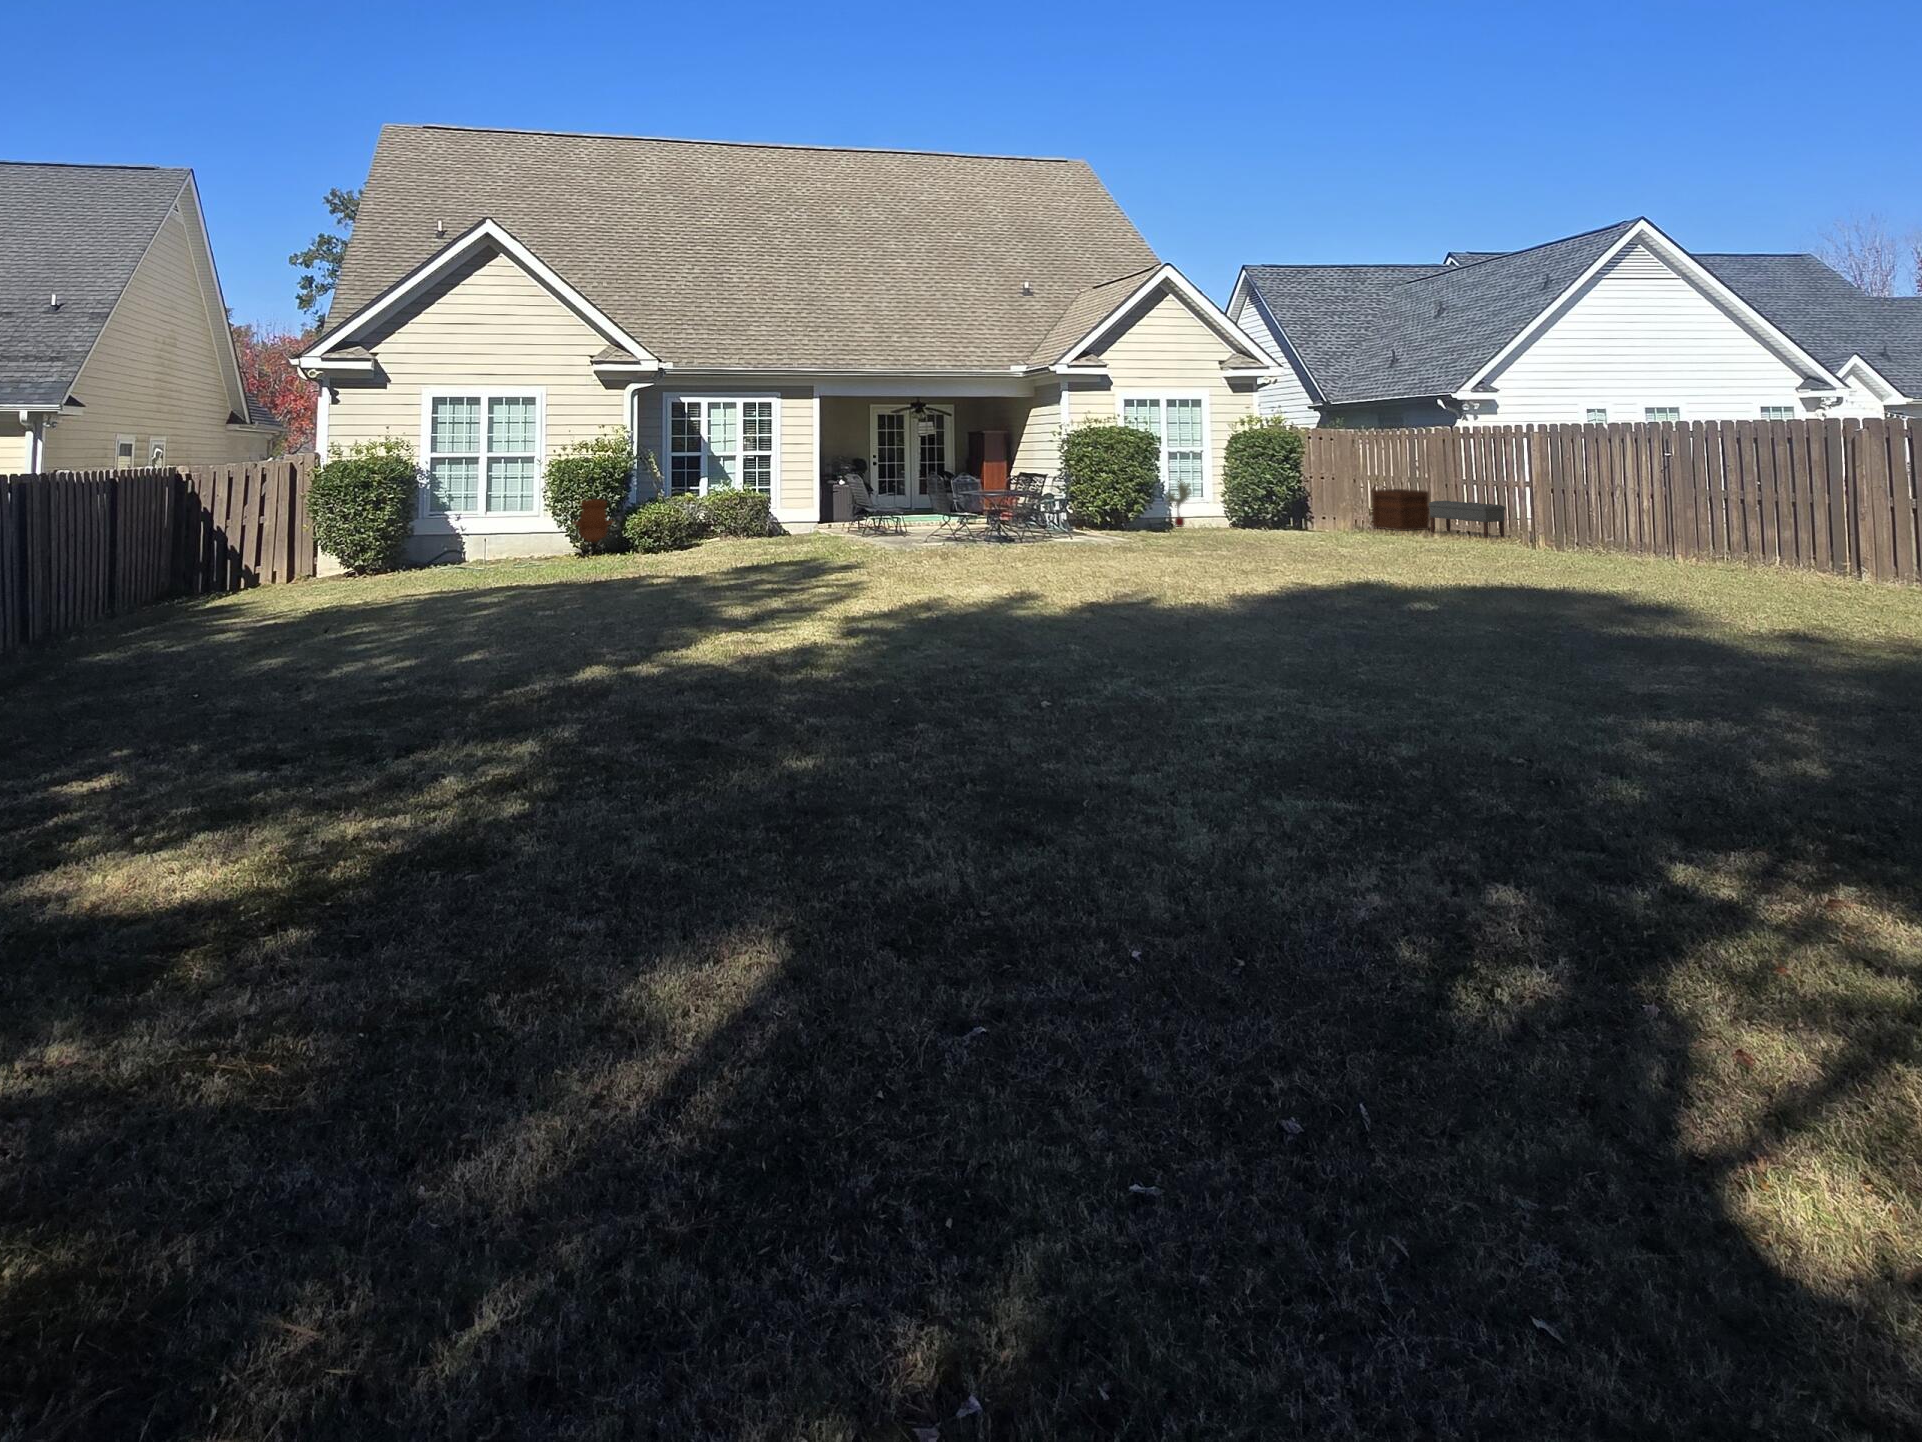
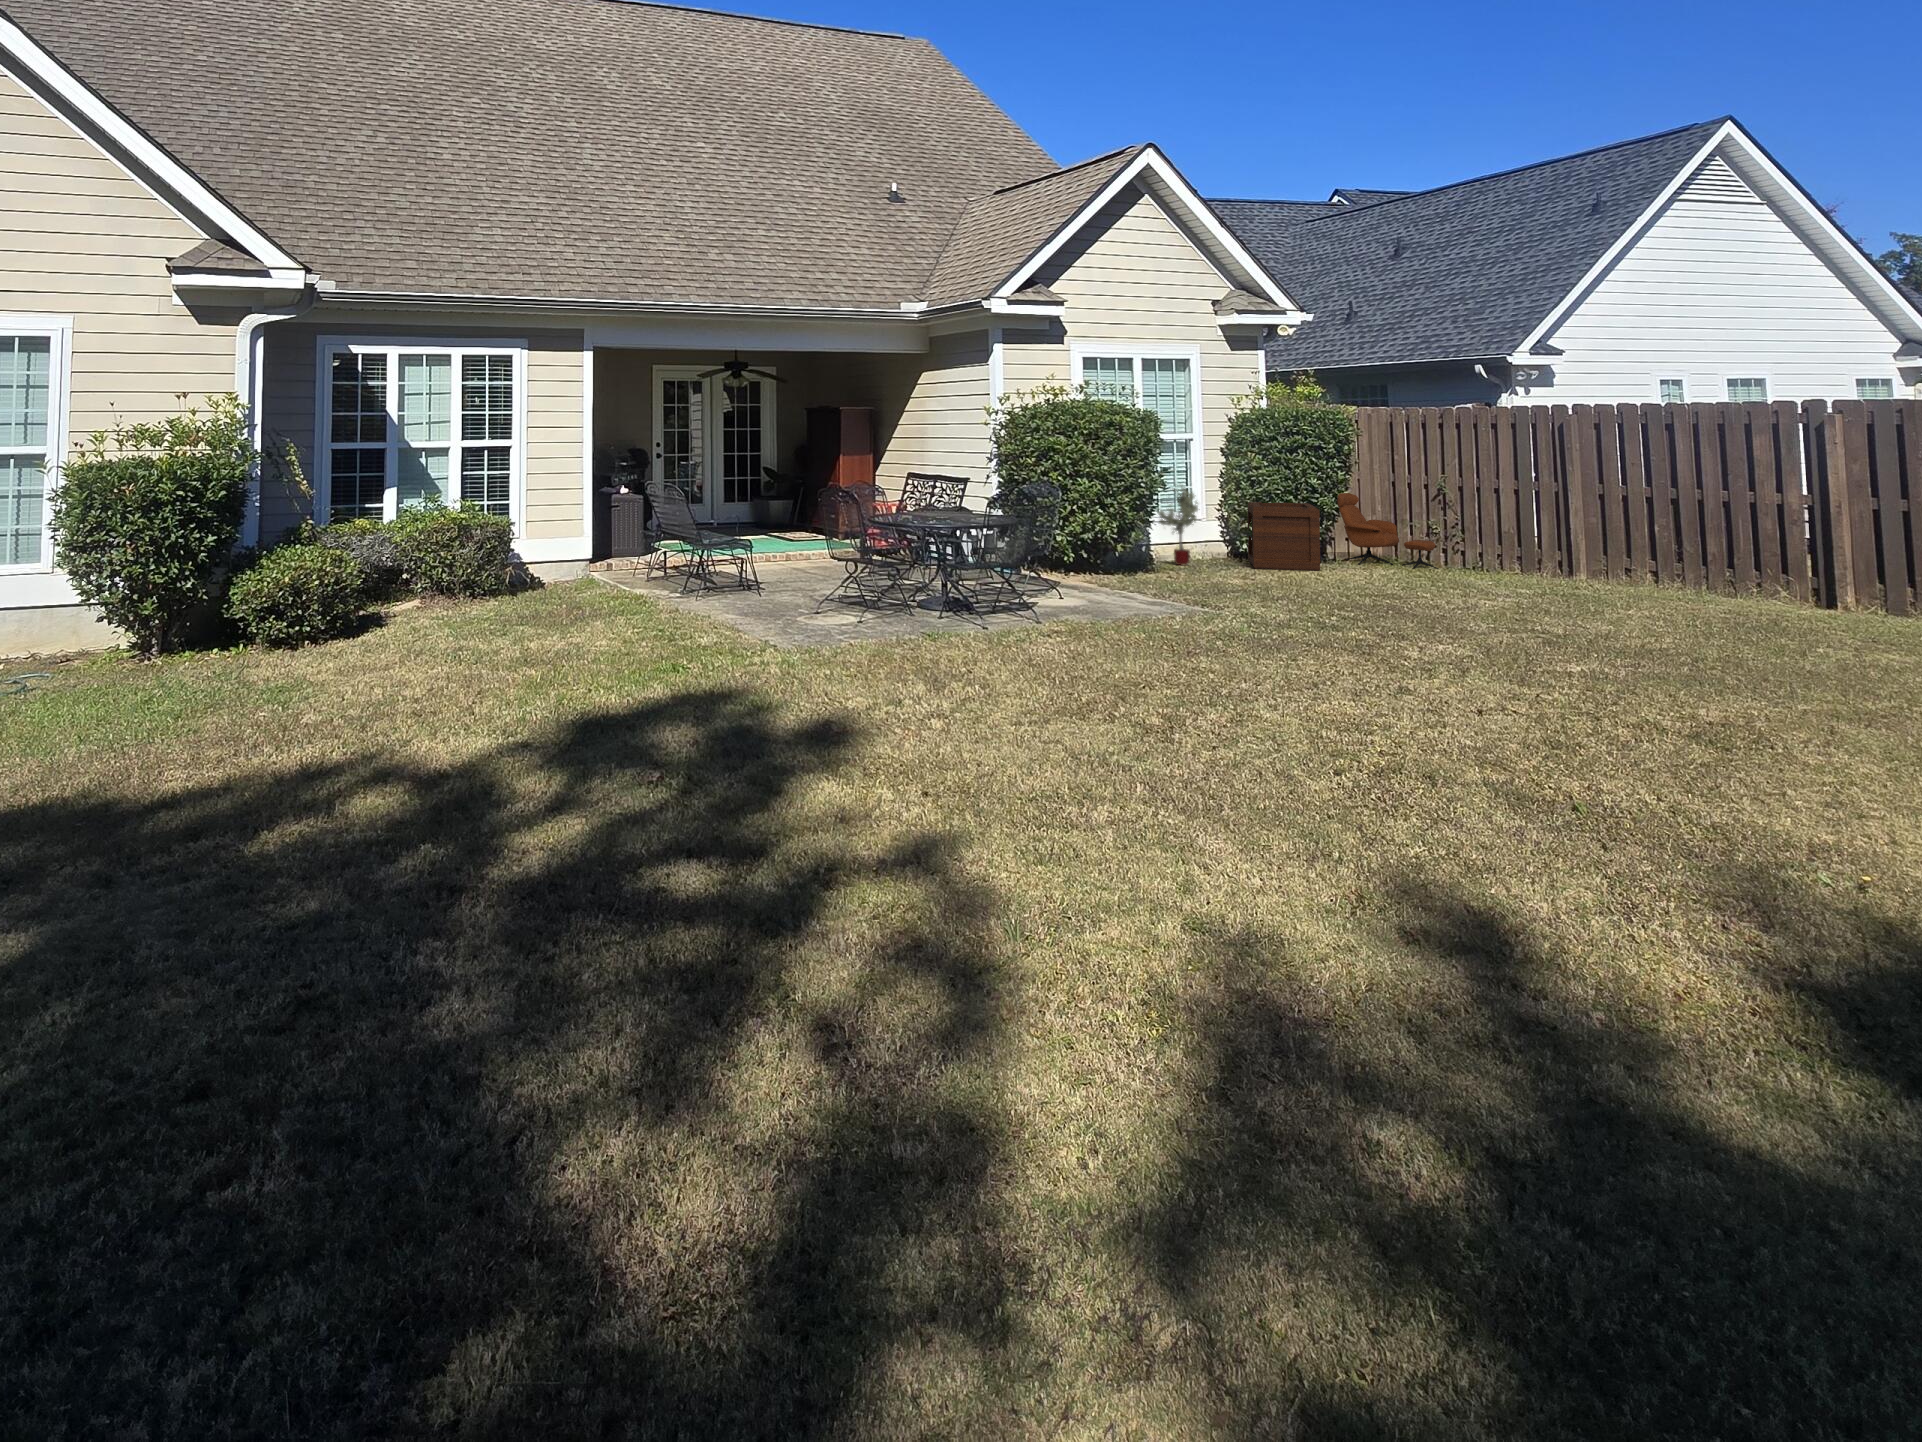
wooden crate: present [1371,489,1430,531] -> present [1247,502,1320,571]
lounge chair: present [573,499,614,552] -> present [1338,493,1438,569]
bench: present [1428,501,1505,538] -> none [1601,524,1748,590]

